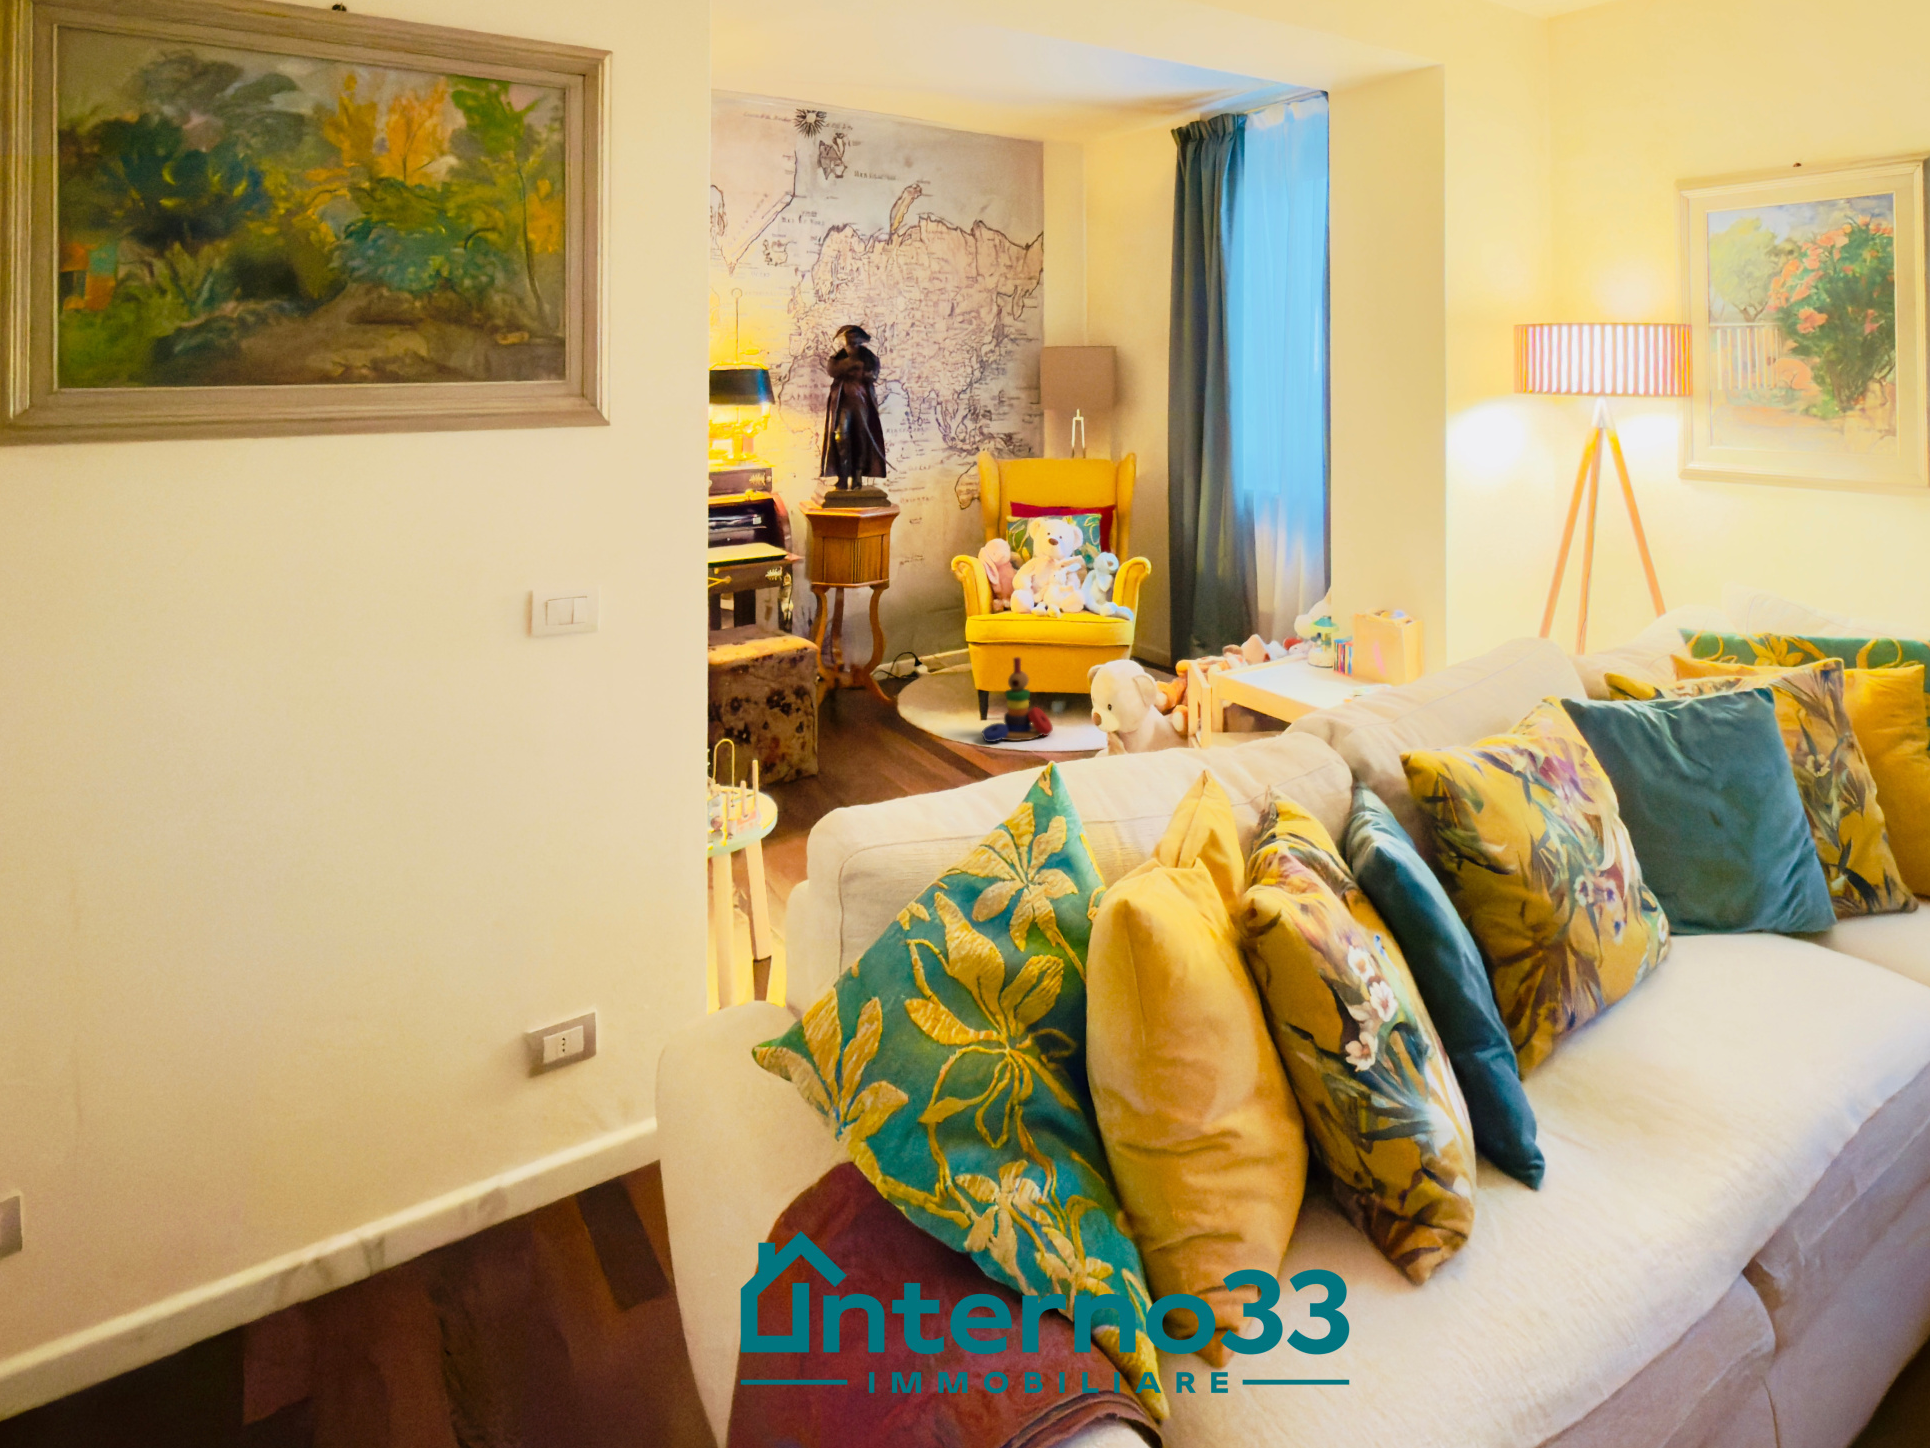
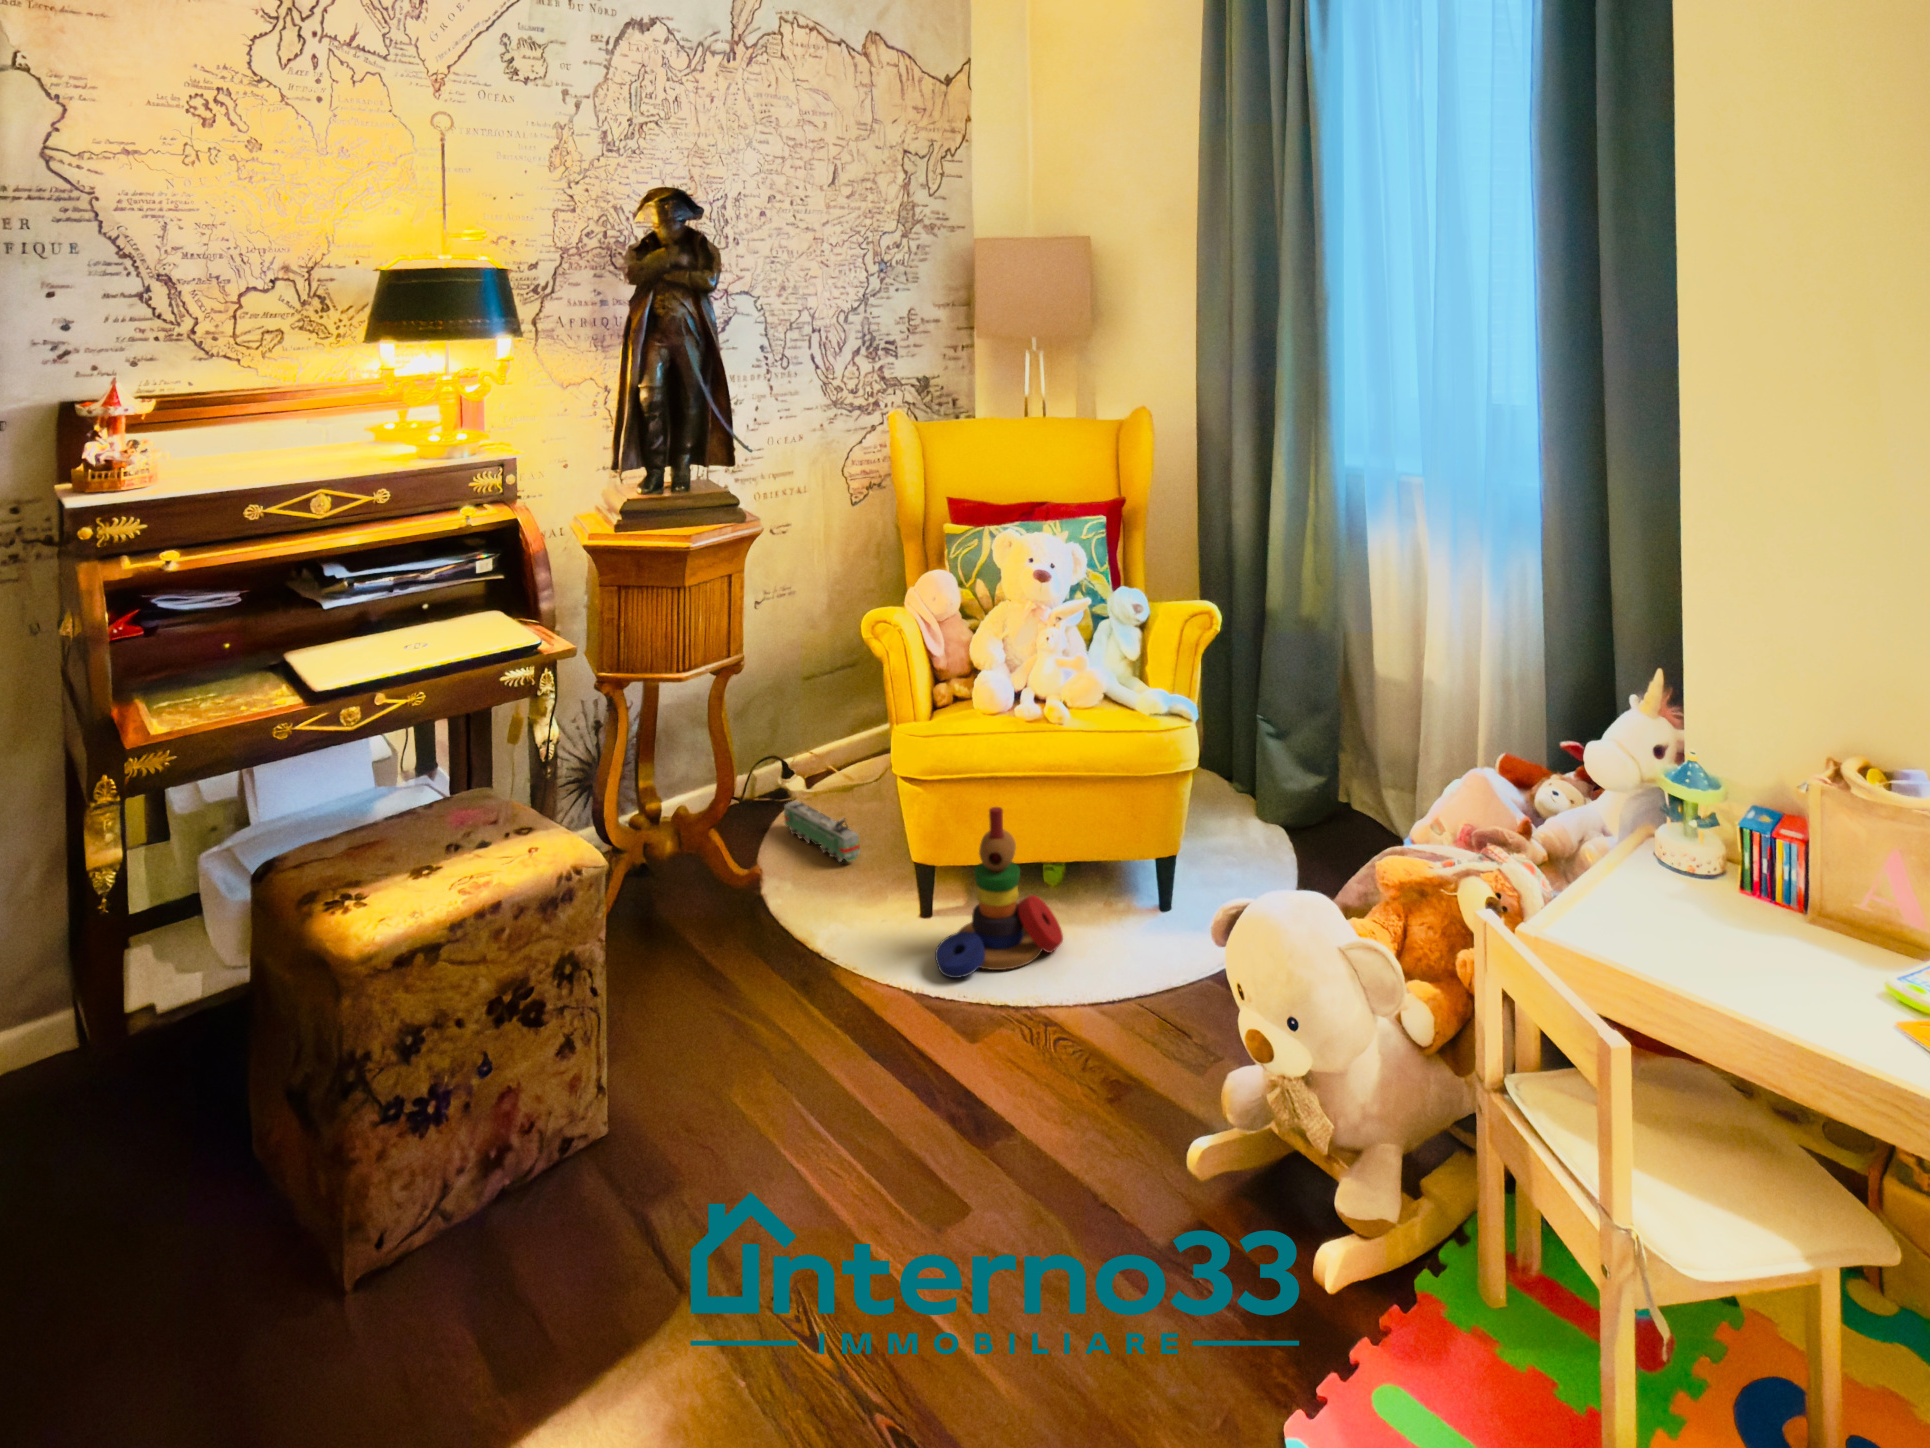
toy train: none [911,677,952,706] -> present [784,801,860,862]

